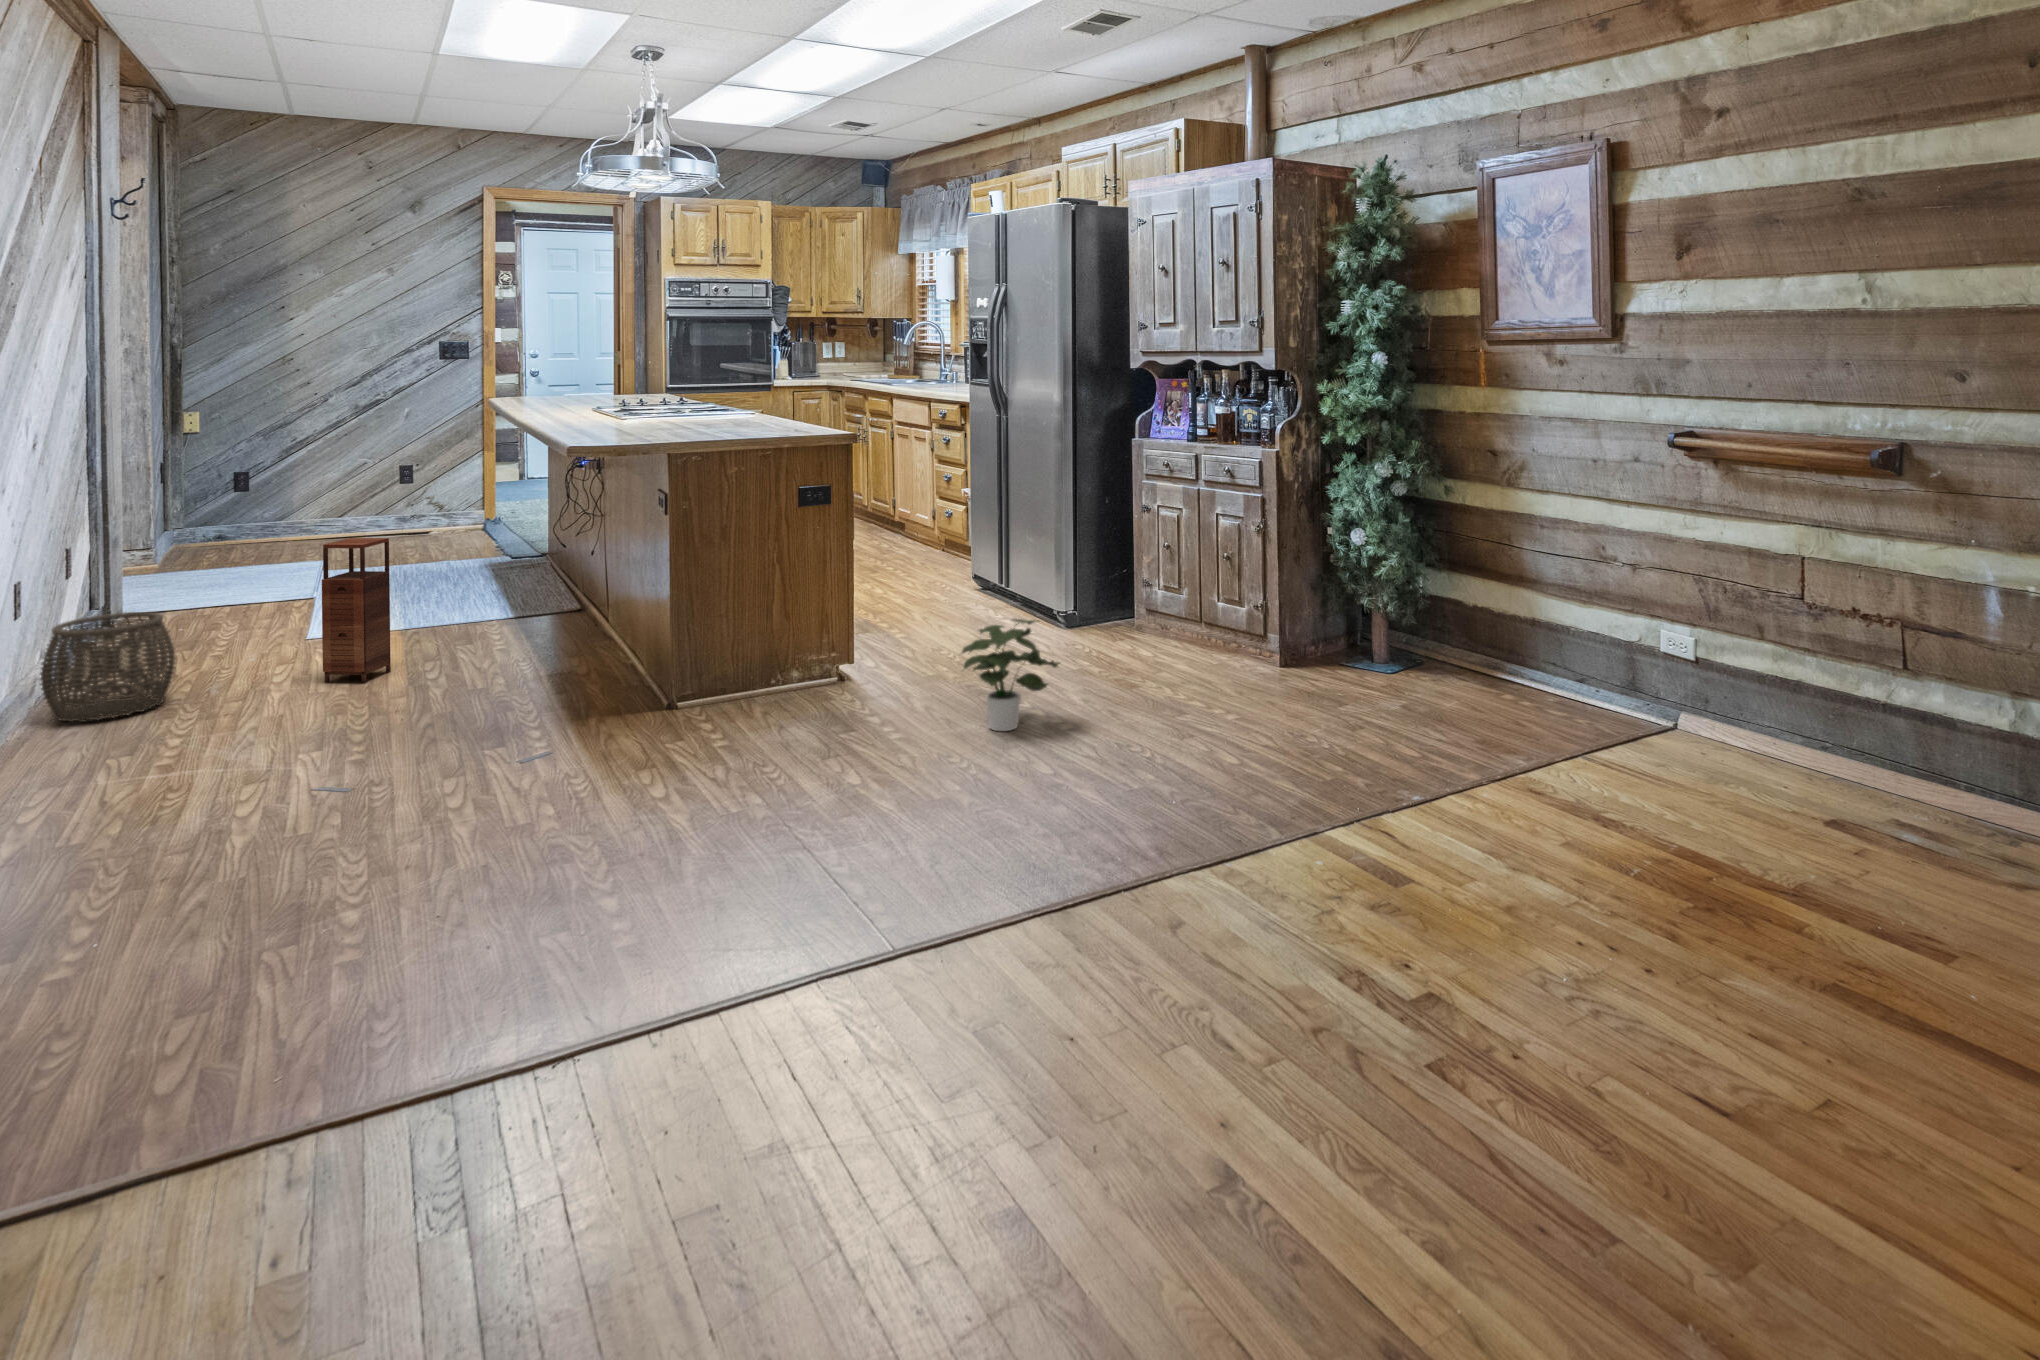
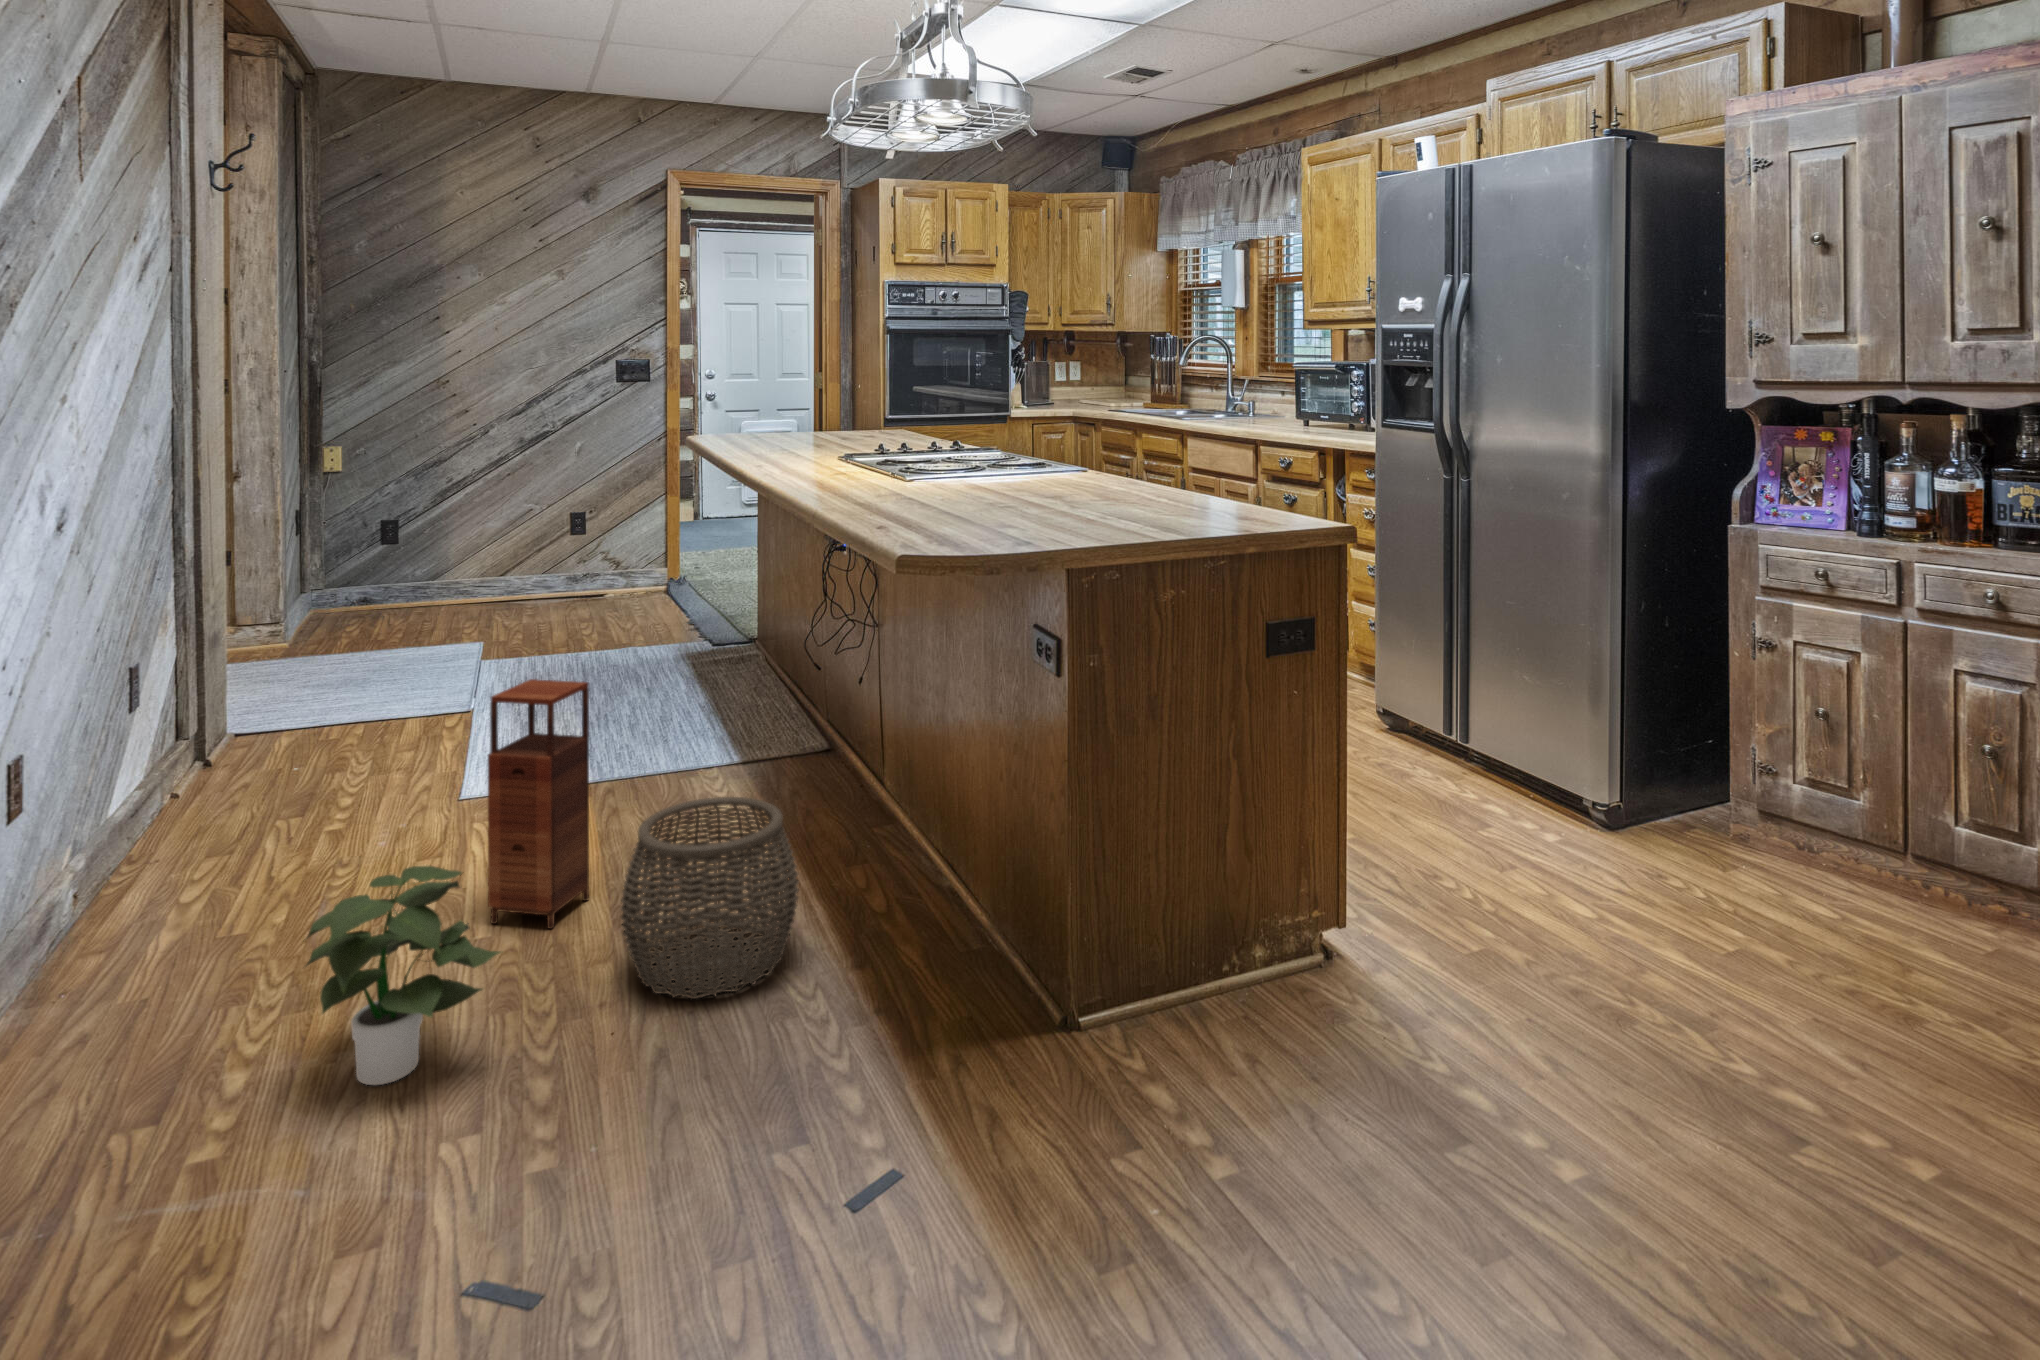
woven basket: present [40,612,176,722] -> present [621,797,799,999]
potted plant: present [962,619,1060,731] -> present [306,866,501,1085]

